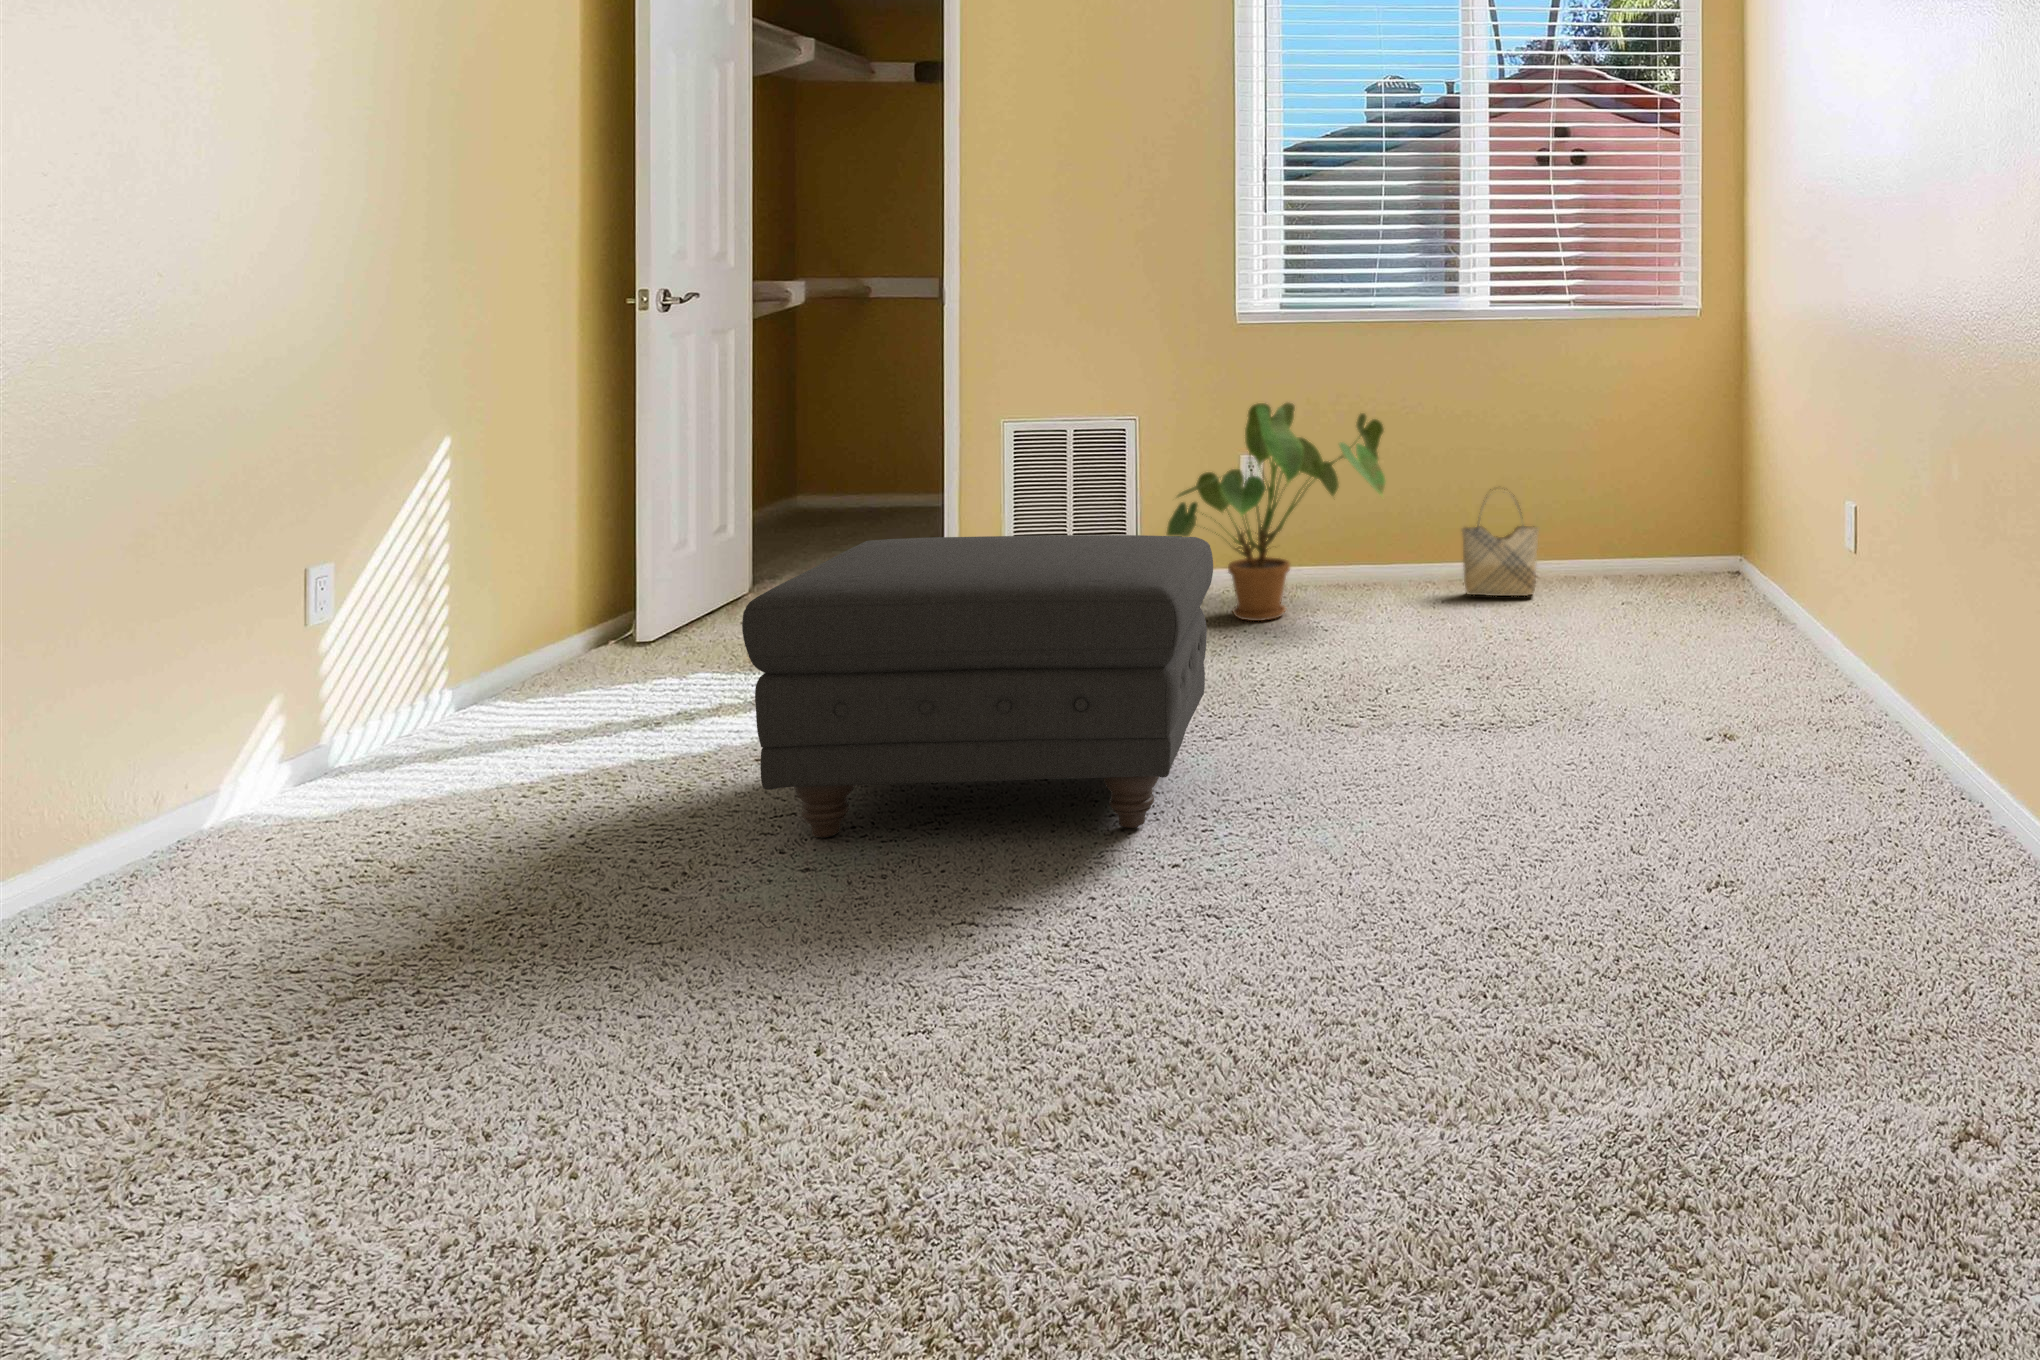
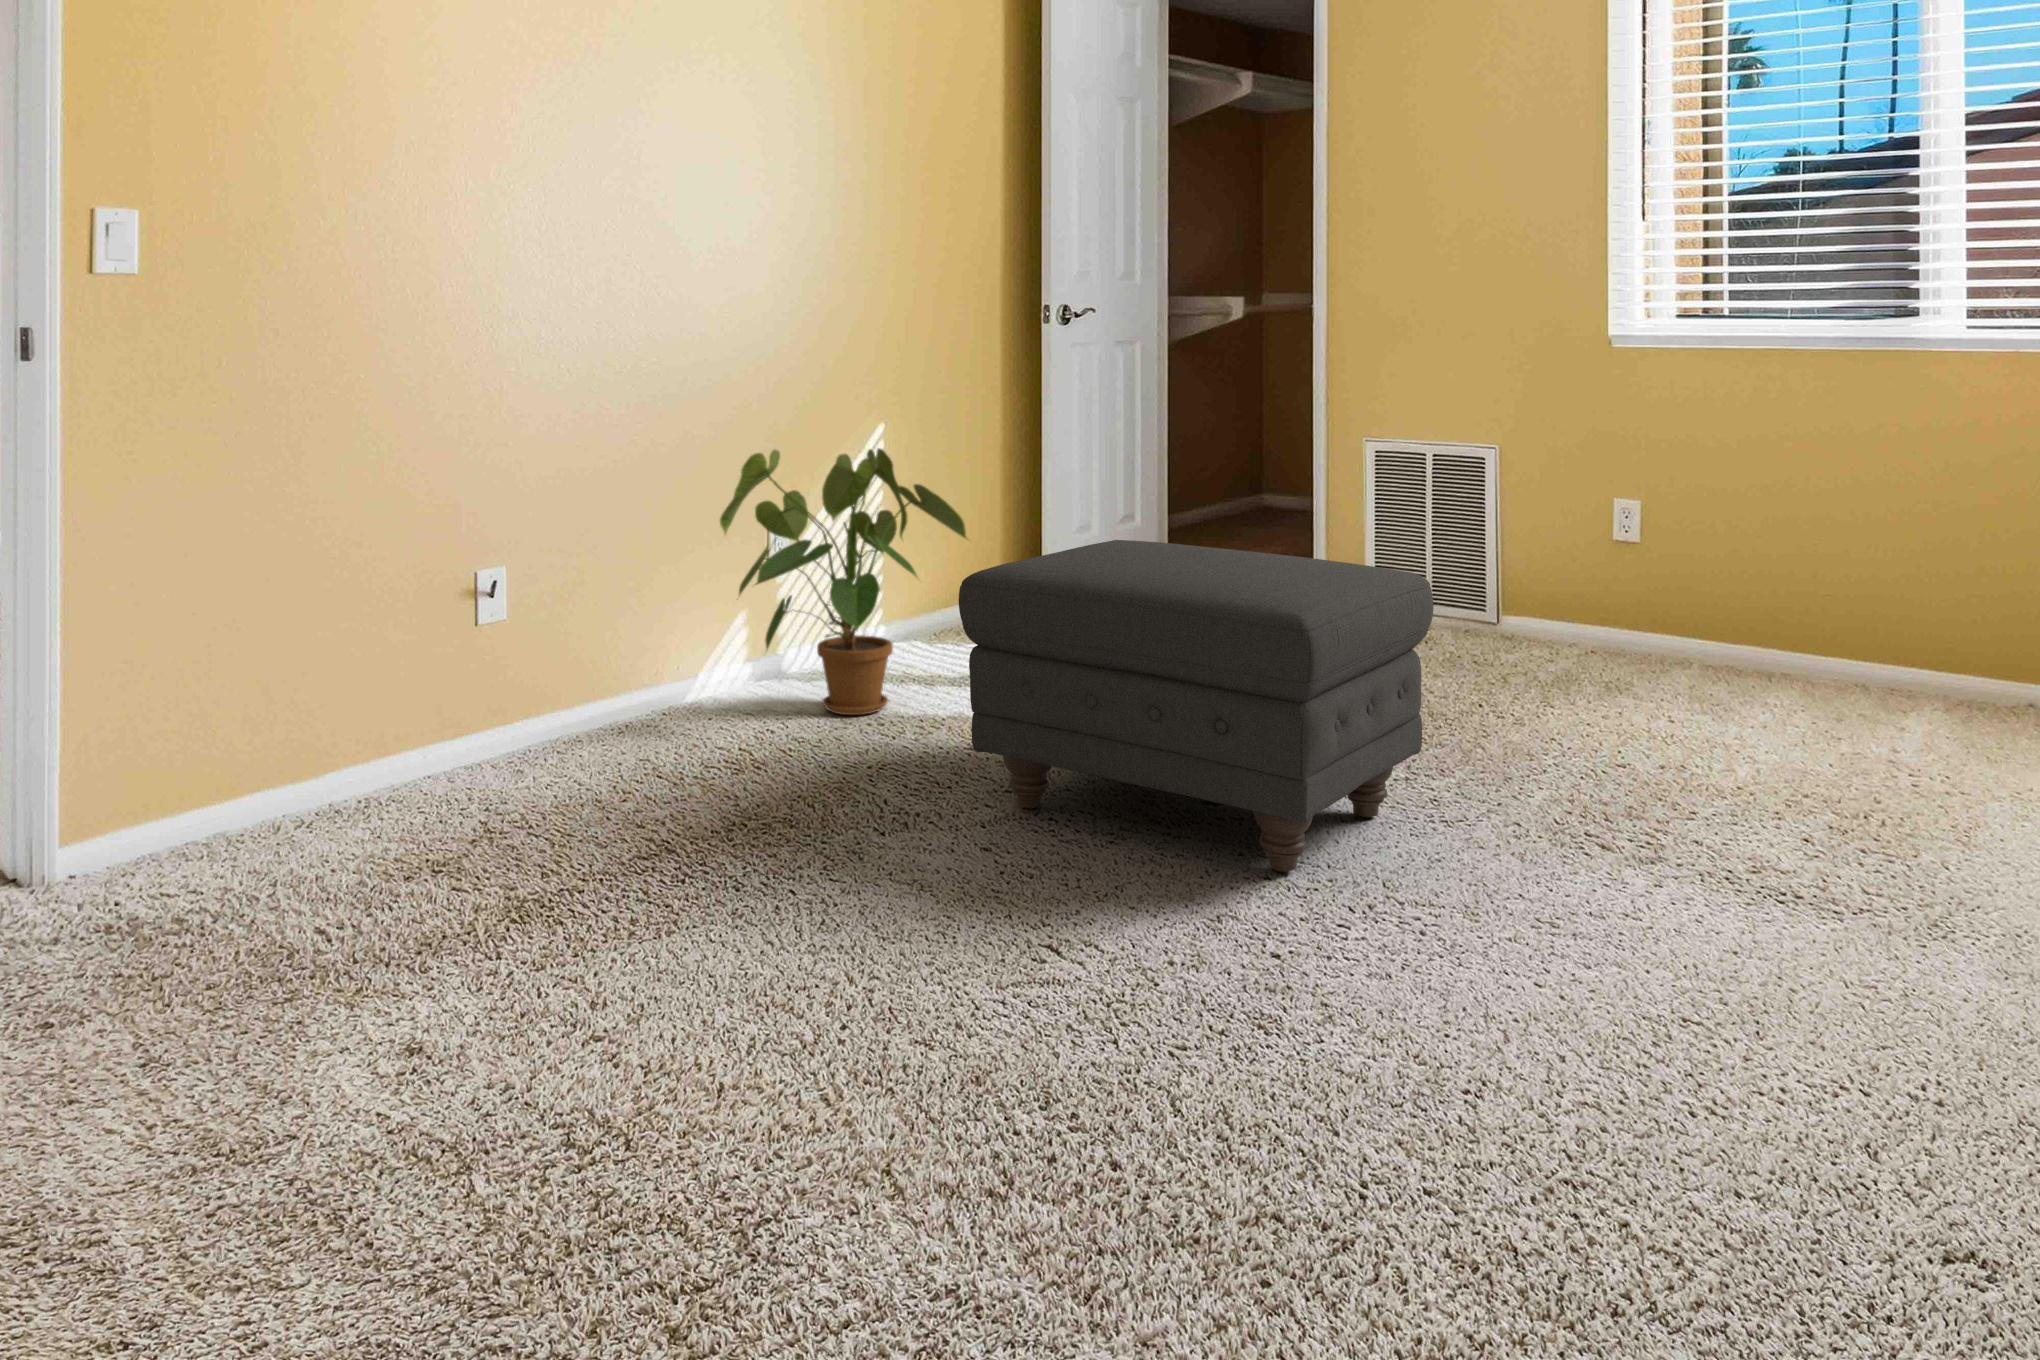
house plant: present [1167,403,1386,621] -> present [720,448,967,715]
woven basket: present [1462,488,1539,596] -> none [1897,568,2023,721]

